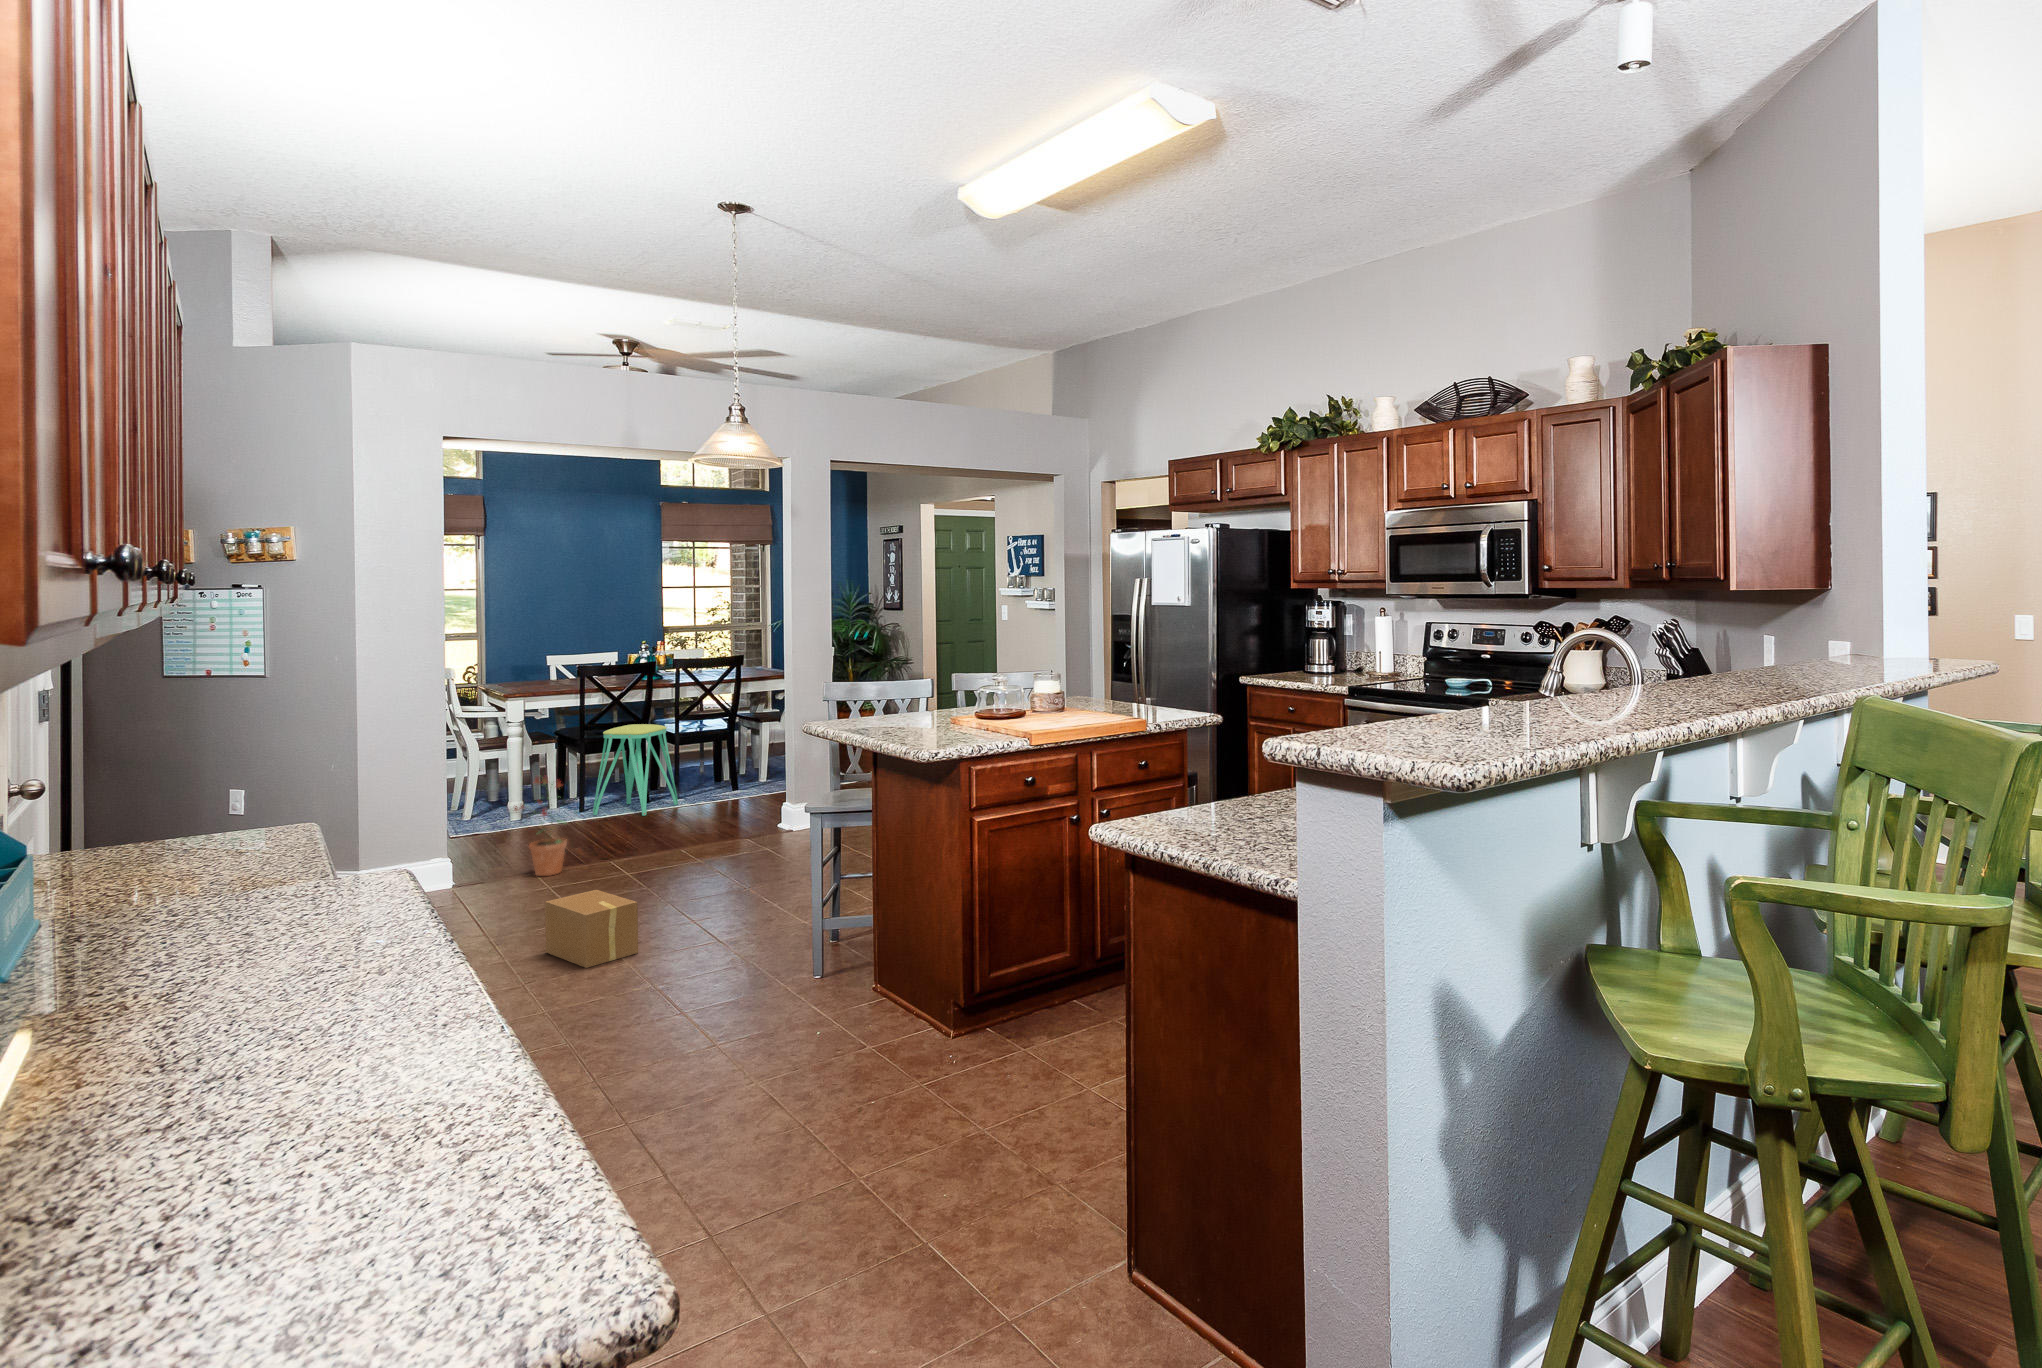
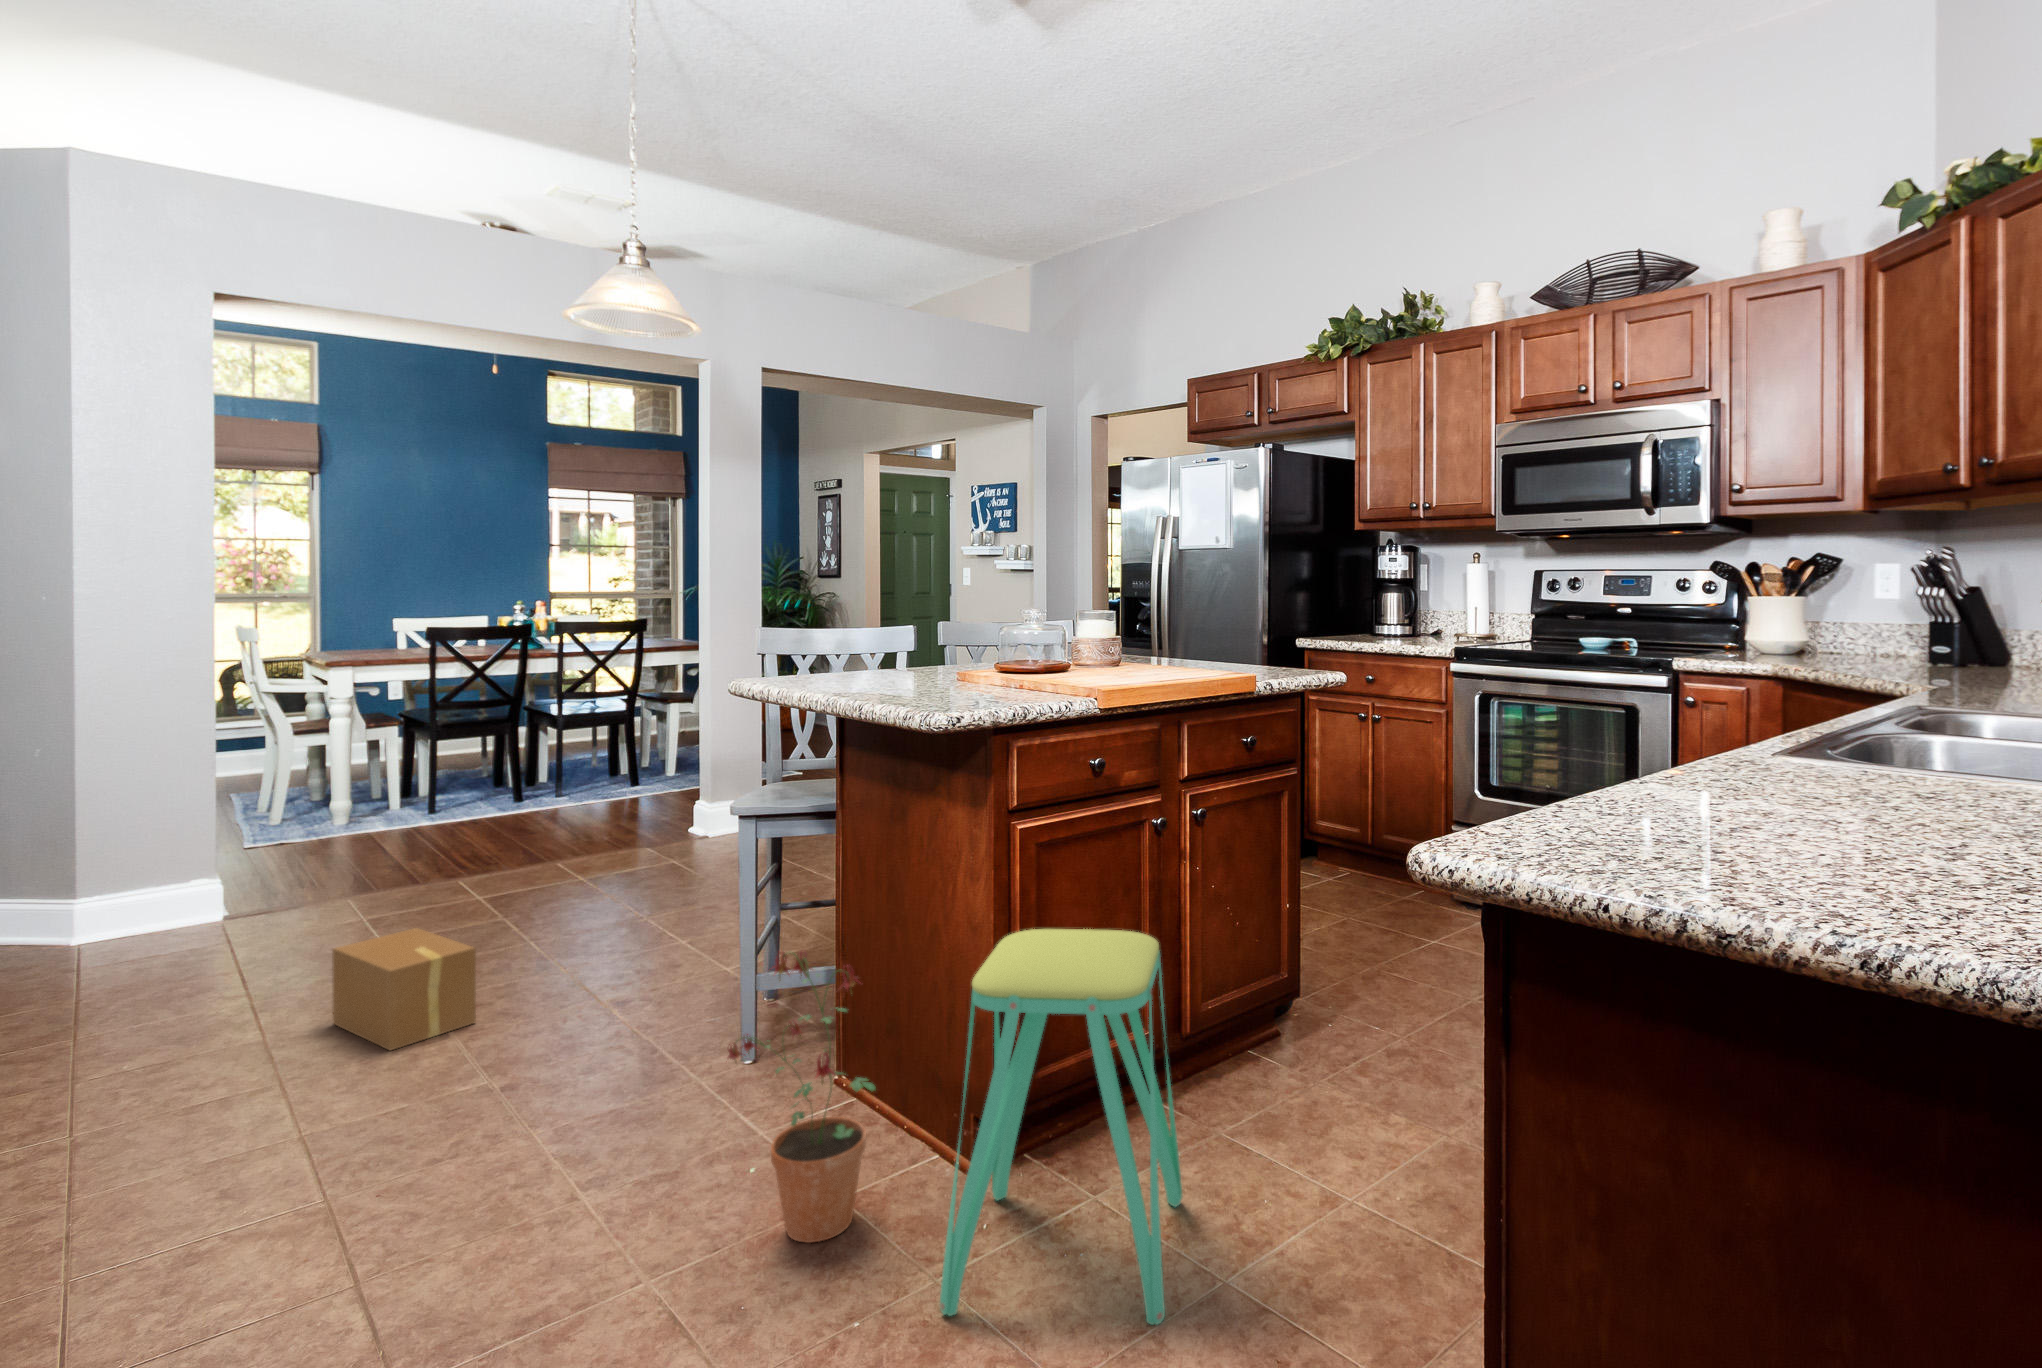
stool: present [593,724,678,816] -> present [940,929,1182,1325]
potted plant: present [515,776,567,876] -> present [728,951,875,1243]

